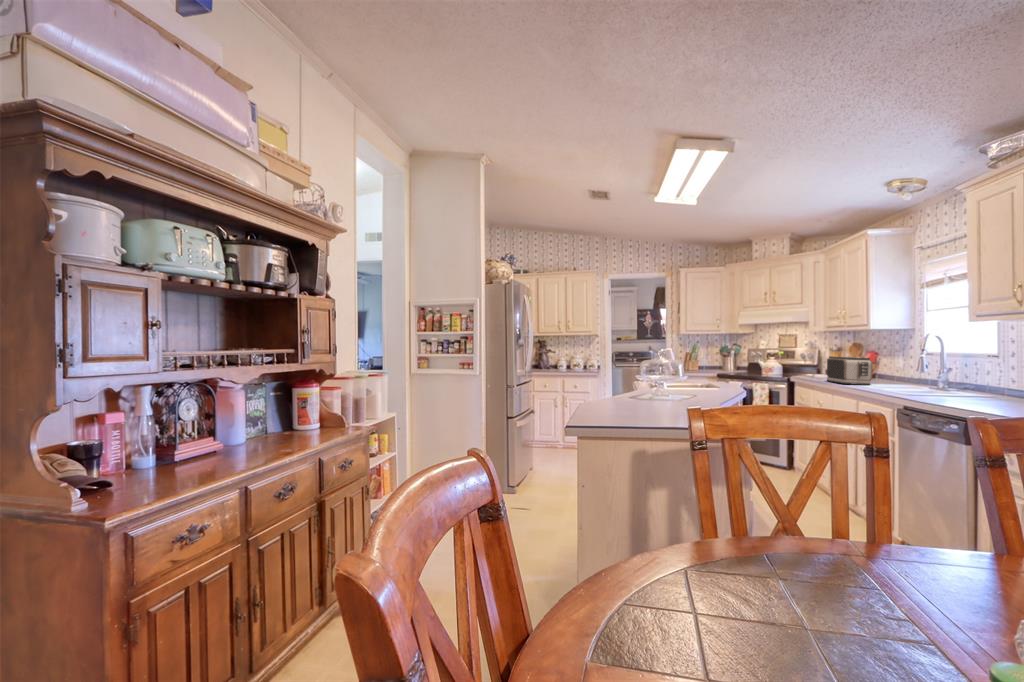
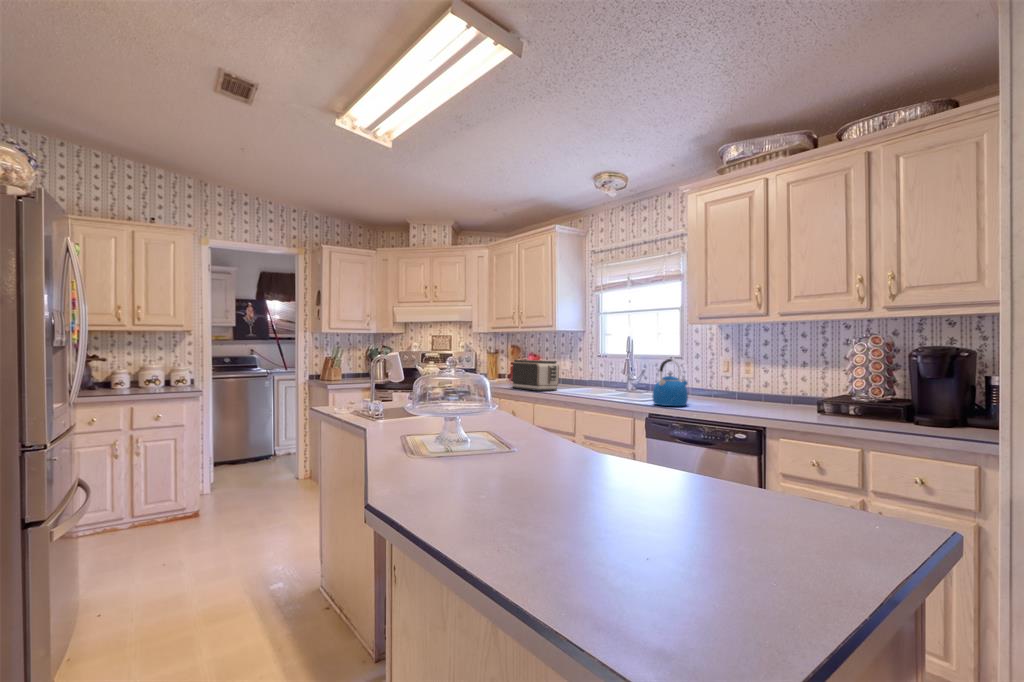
kettle: none [938,356,991,403] -> present [652,359,688,406]

